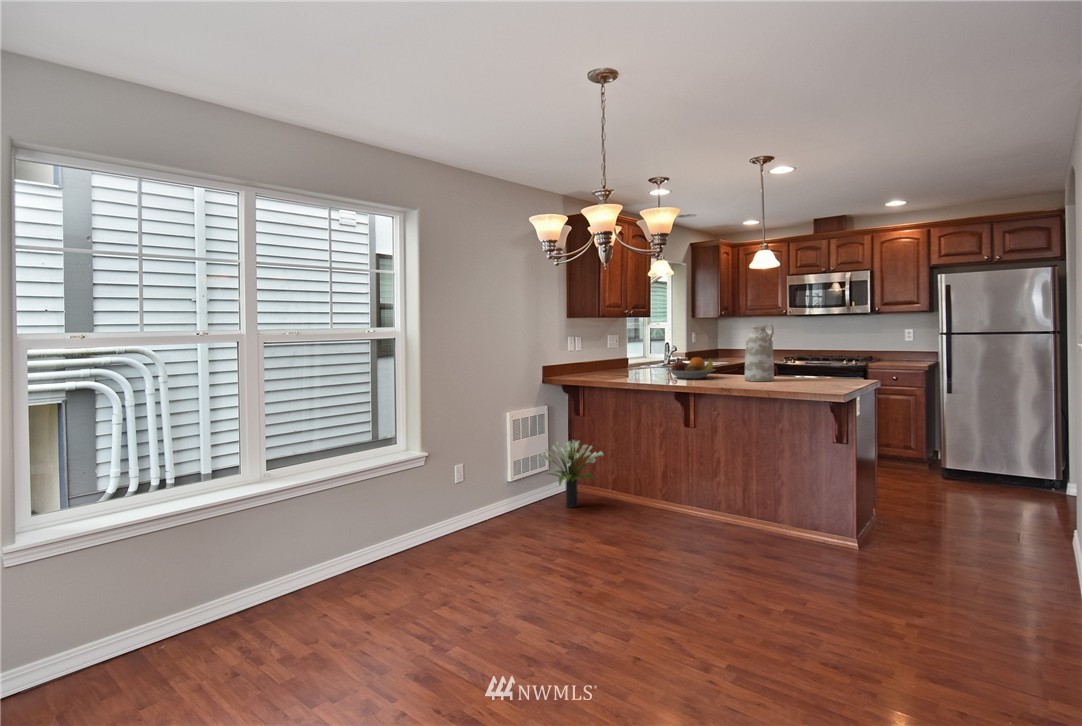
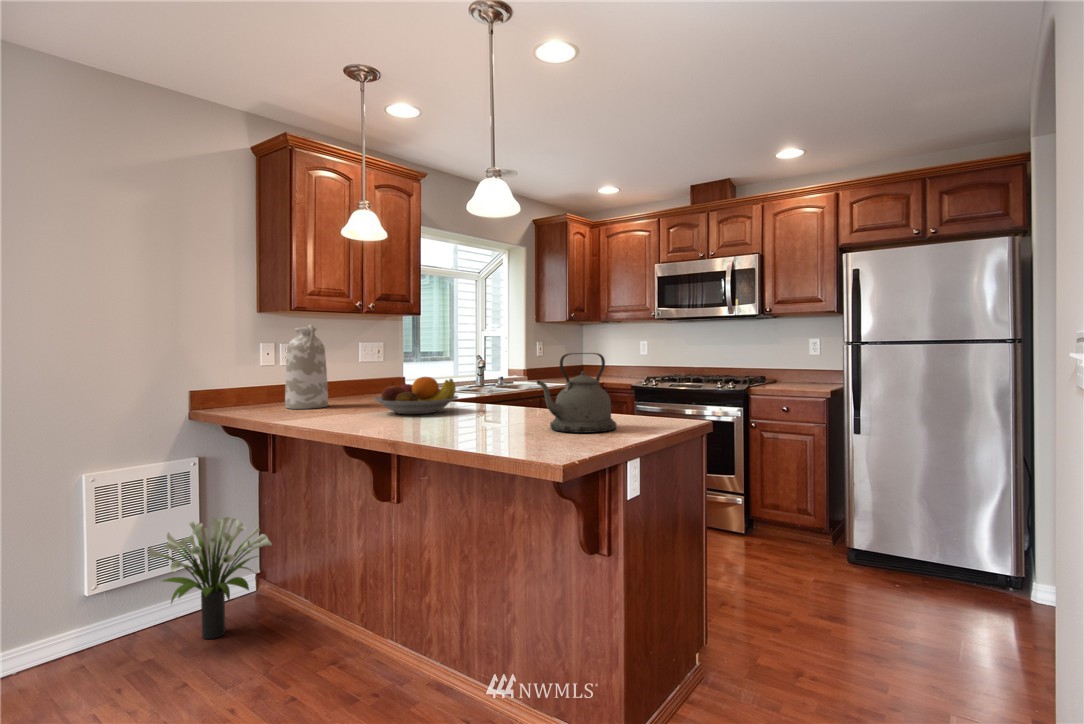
vase: present [745,323,774,381] -> present [285,325,328,409]
kettle: none [796,343,834,385] -> present [537,353,617,433]

